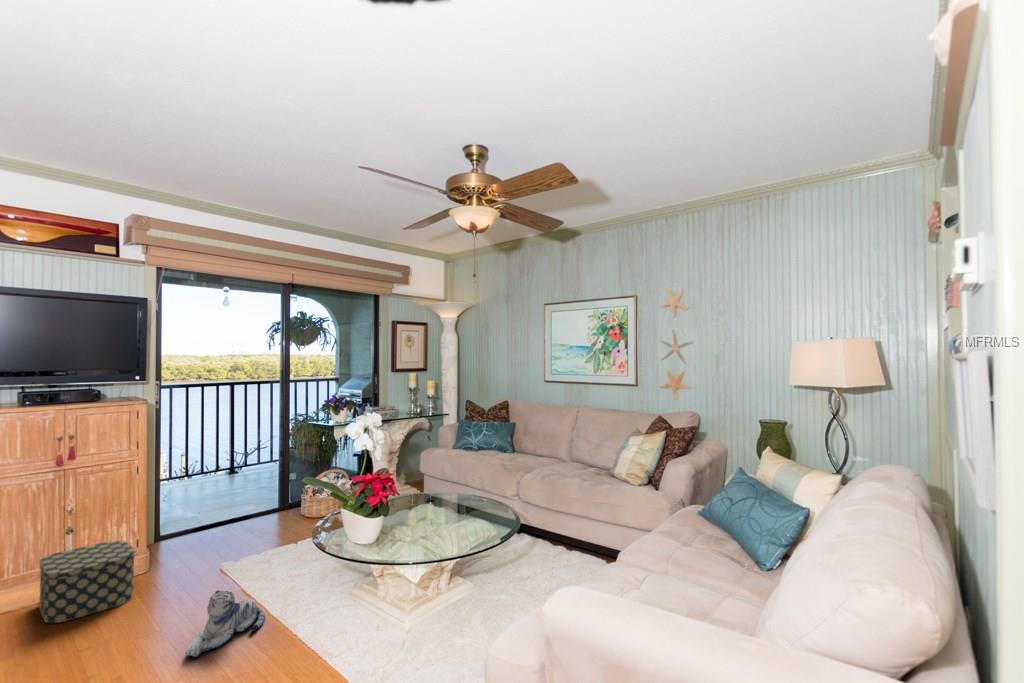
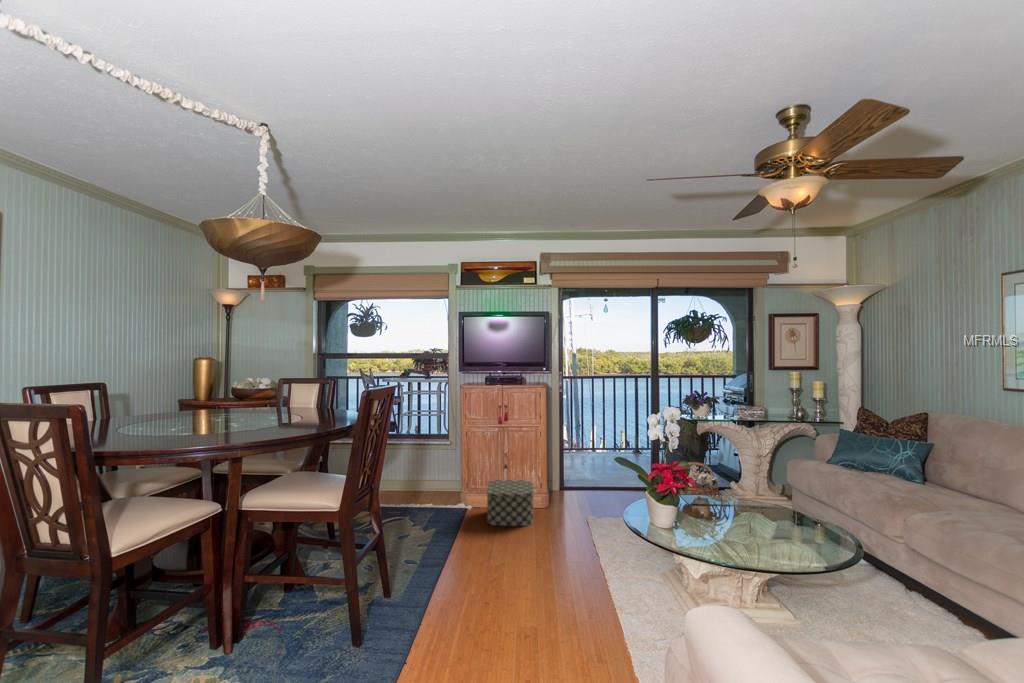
plush toy: present [185,590,265,657] -> none [537,537,599,582]

